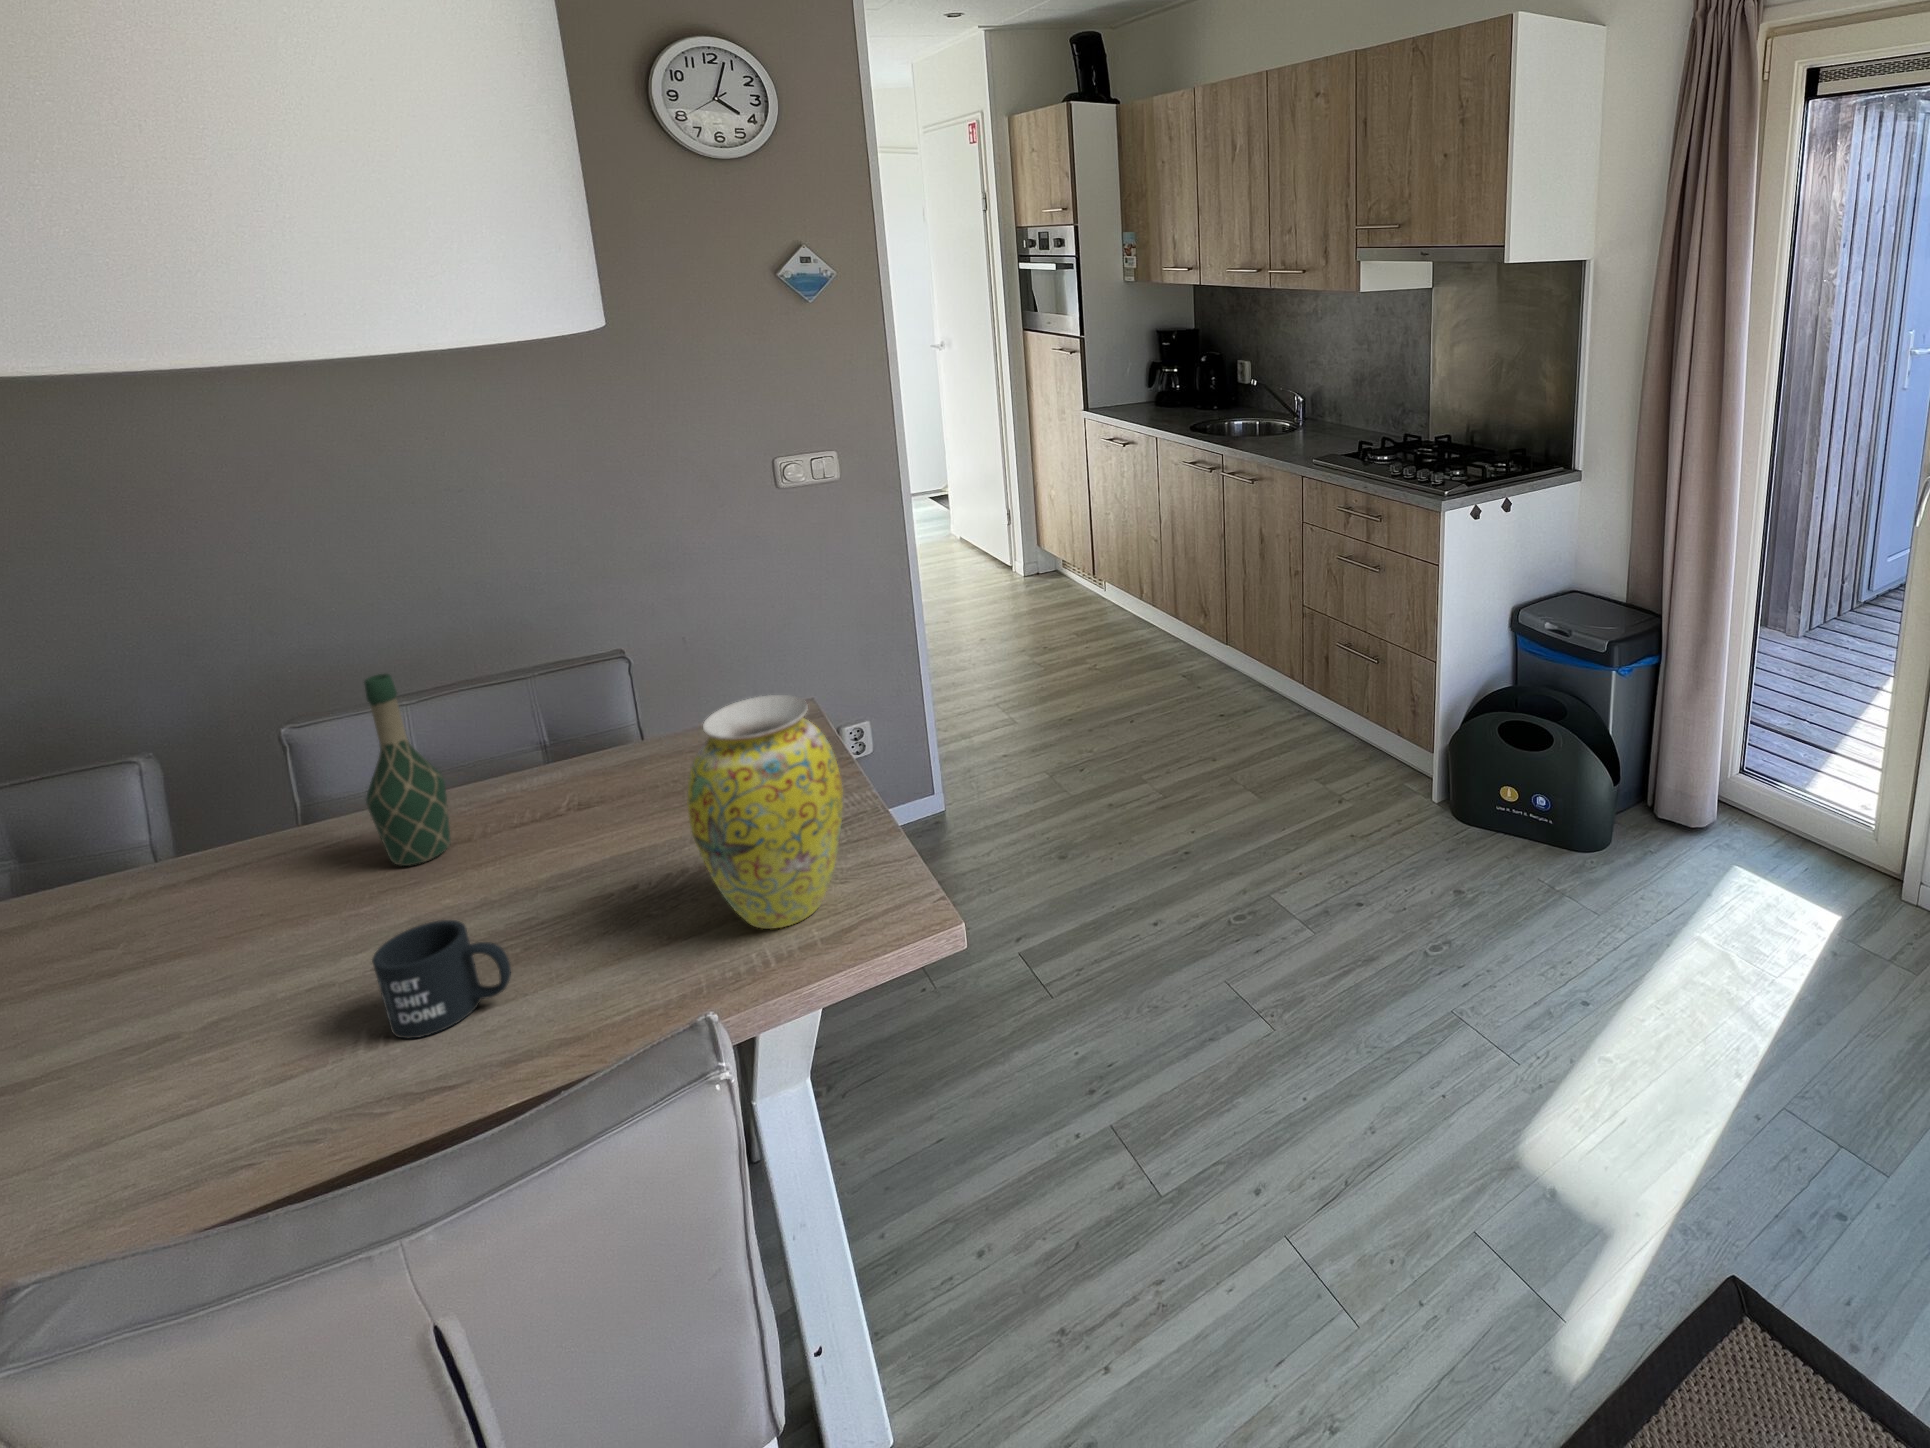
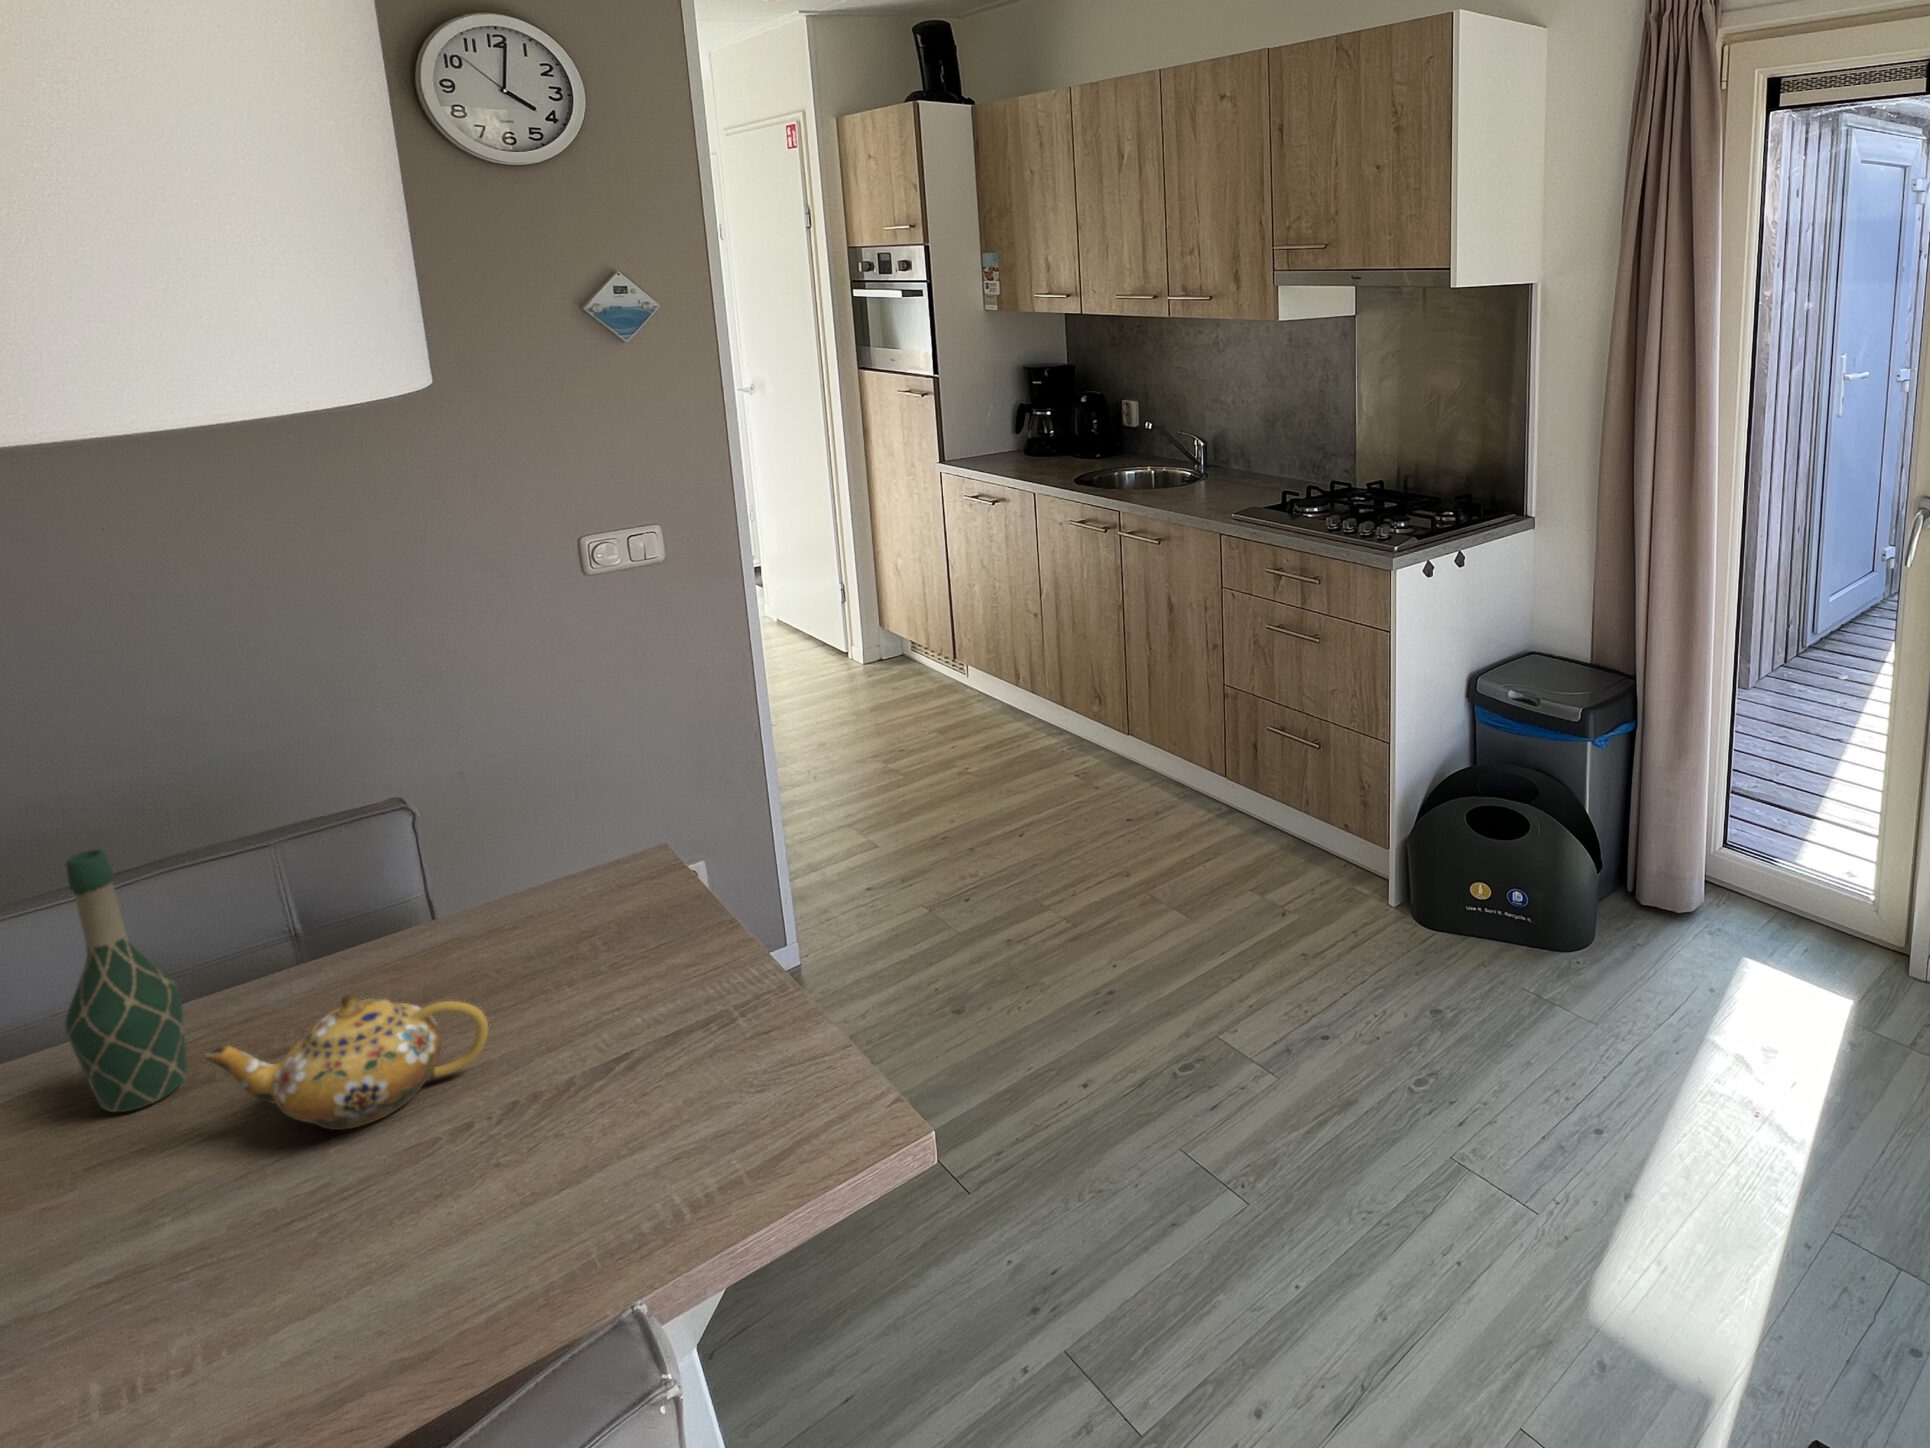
vase: present [688,695,843,929] -> none [557,843,759,1152]
teapot: none [453,793,654,892] -> present [205,994,488,1130]
mug: present [372,920,511,1039] -> none [113,1188,316,1366]

